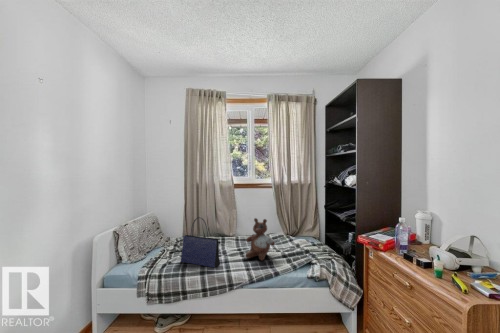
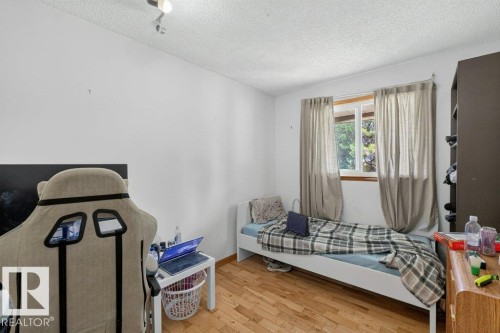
stuffed bear: present [246,218,275,261] -> none [332,205,360,240]

